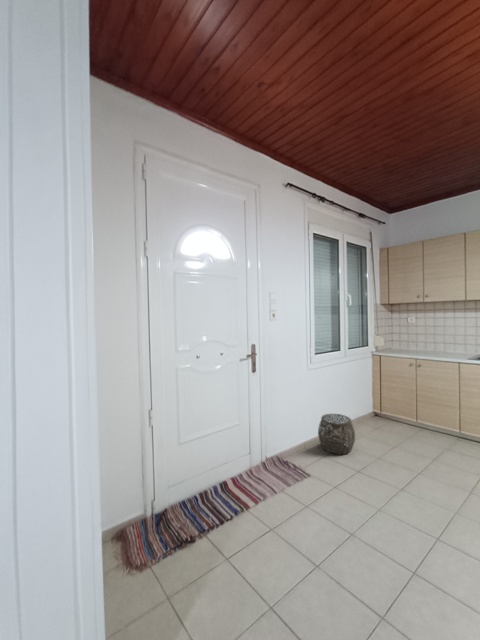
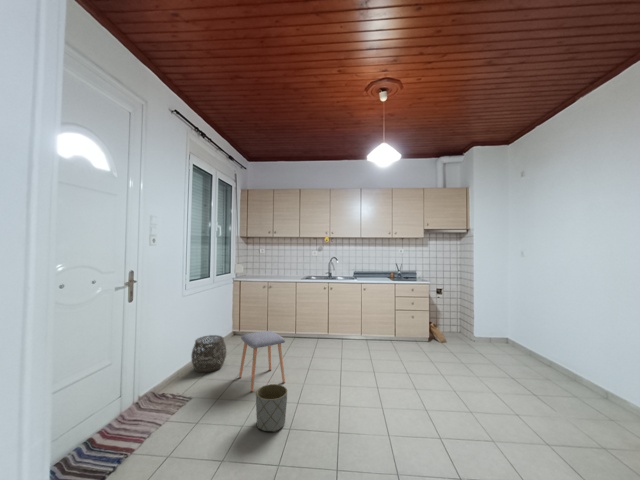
stool: none [366,424,428,505] -> present [239,331,285,392]
planter: none [367,502,415,573] -> present [256,384,287,432]

